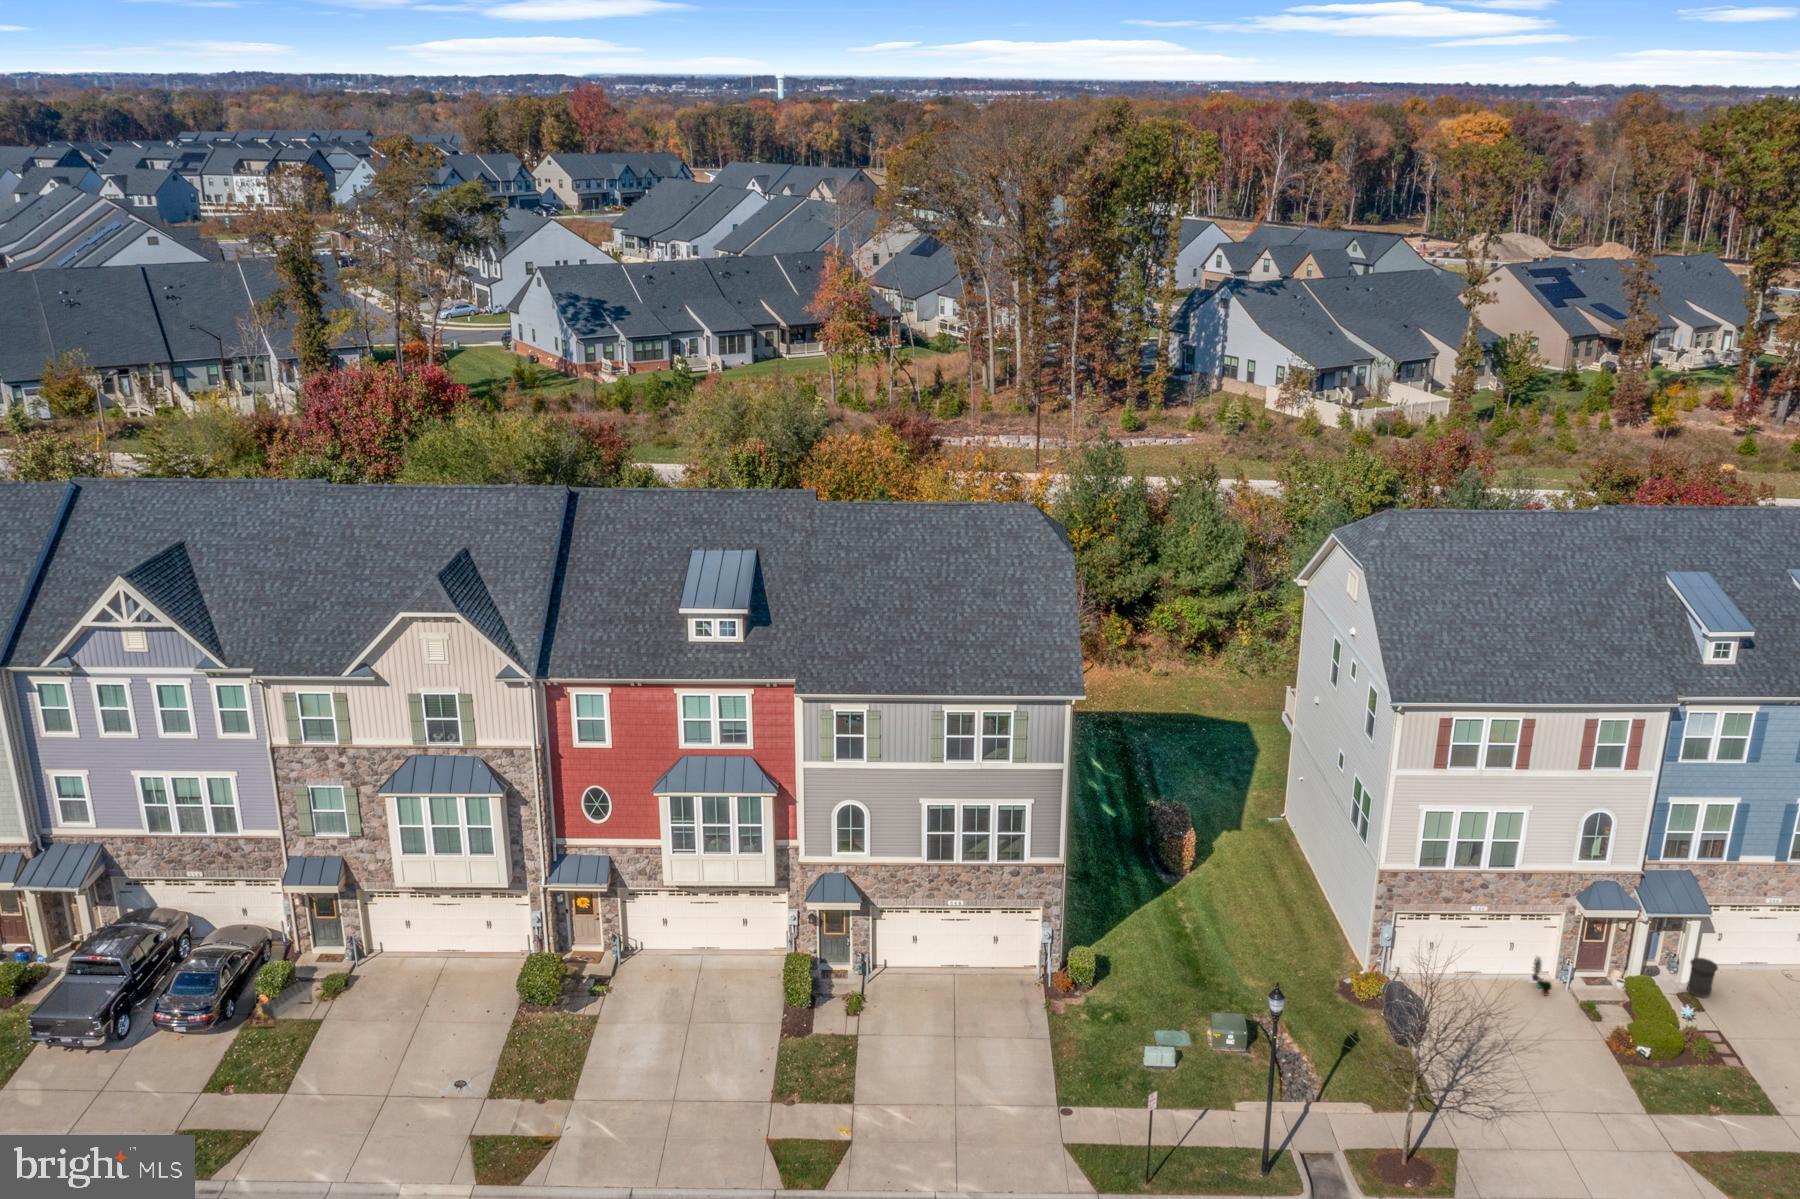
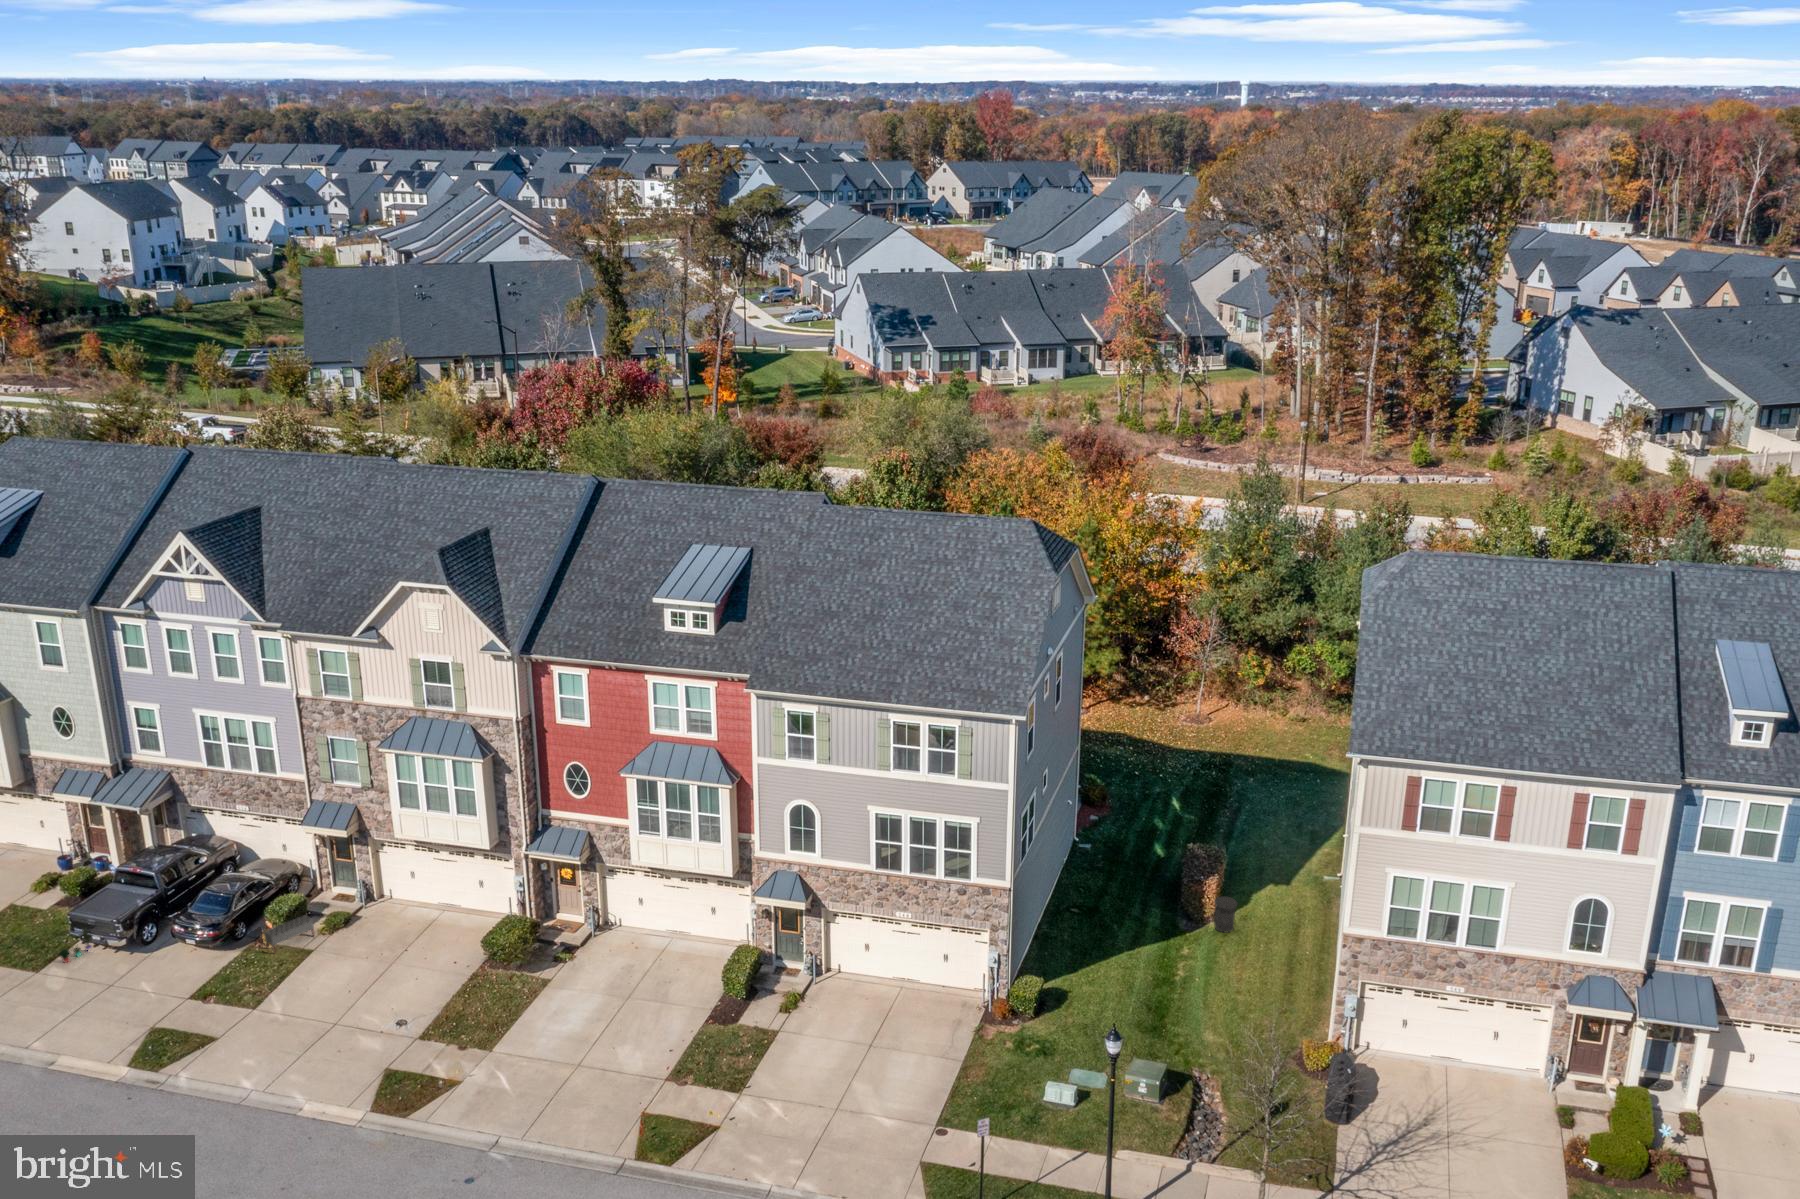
potted plant: present [1532,957,1552,996] -> present [59,928,91,962]
trash can: present [1687,958,1718,998] -> present [1214,896,1237,933]

